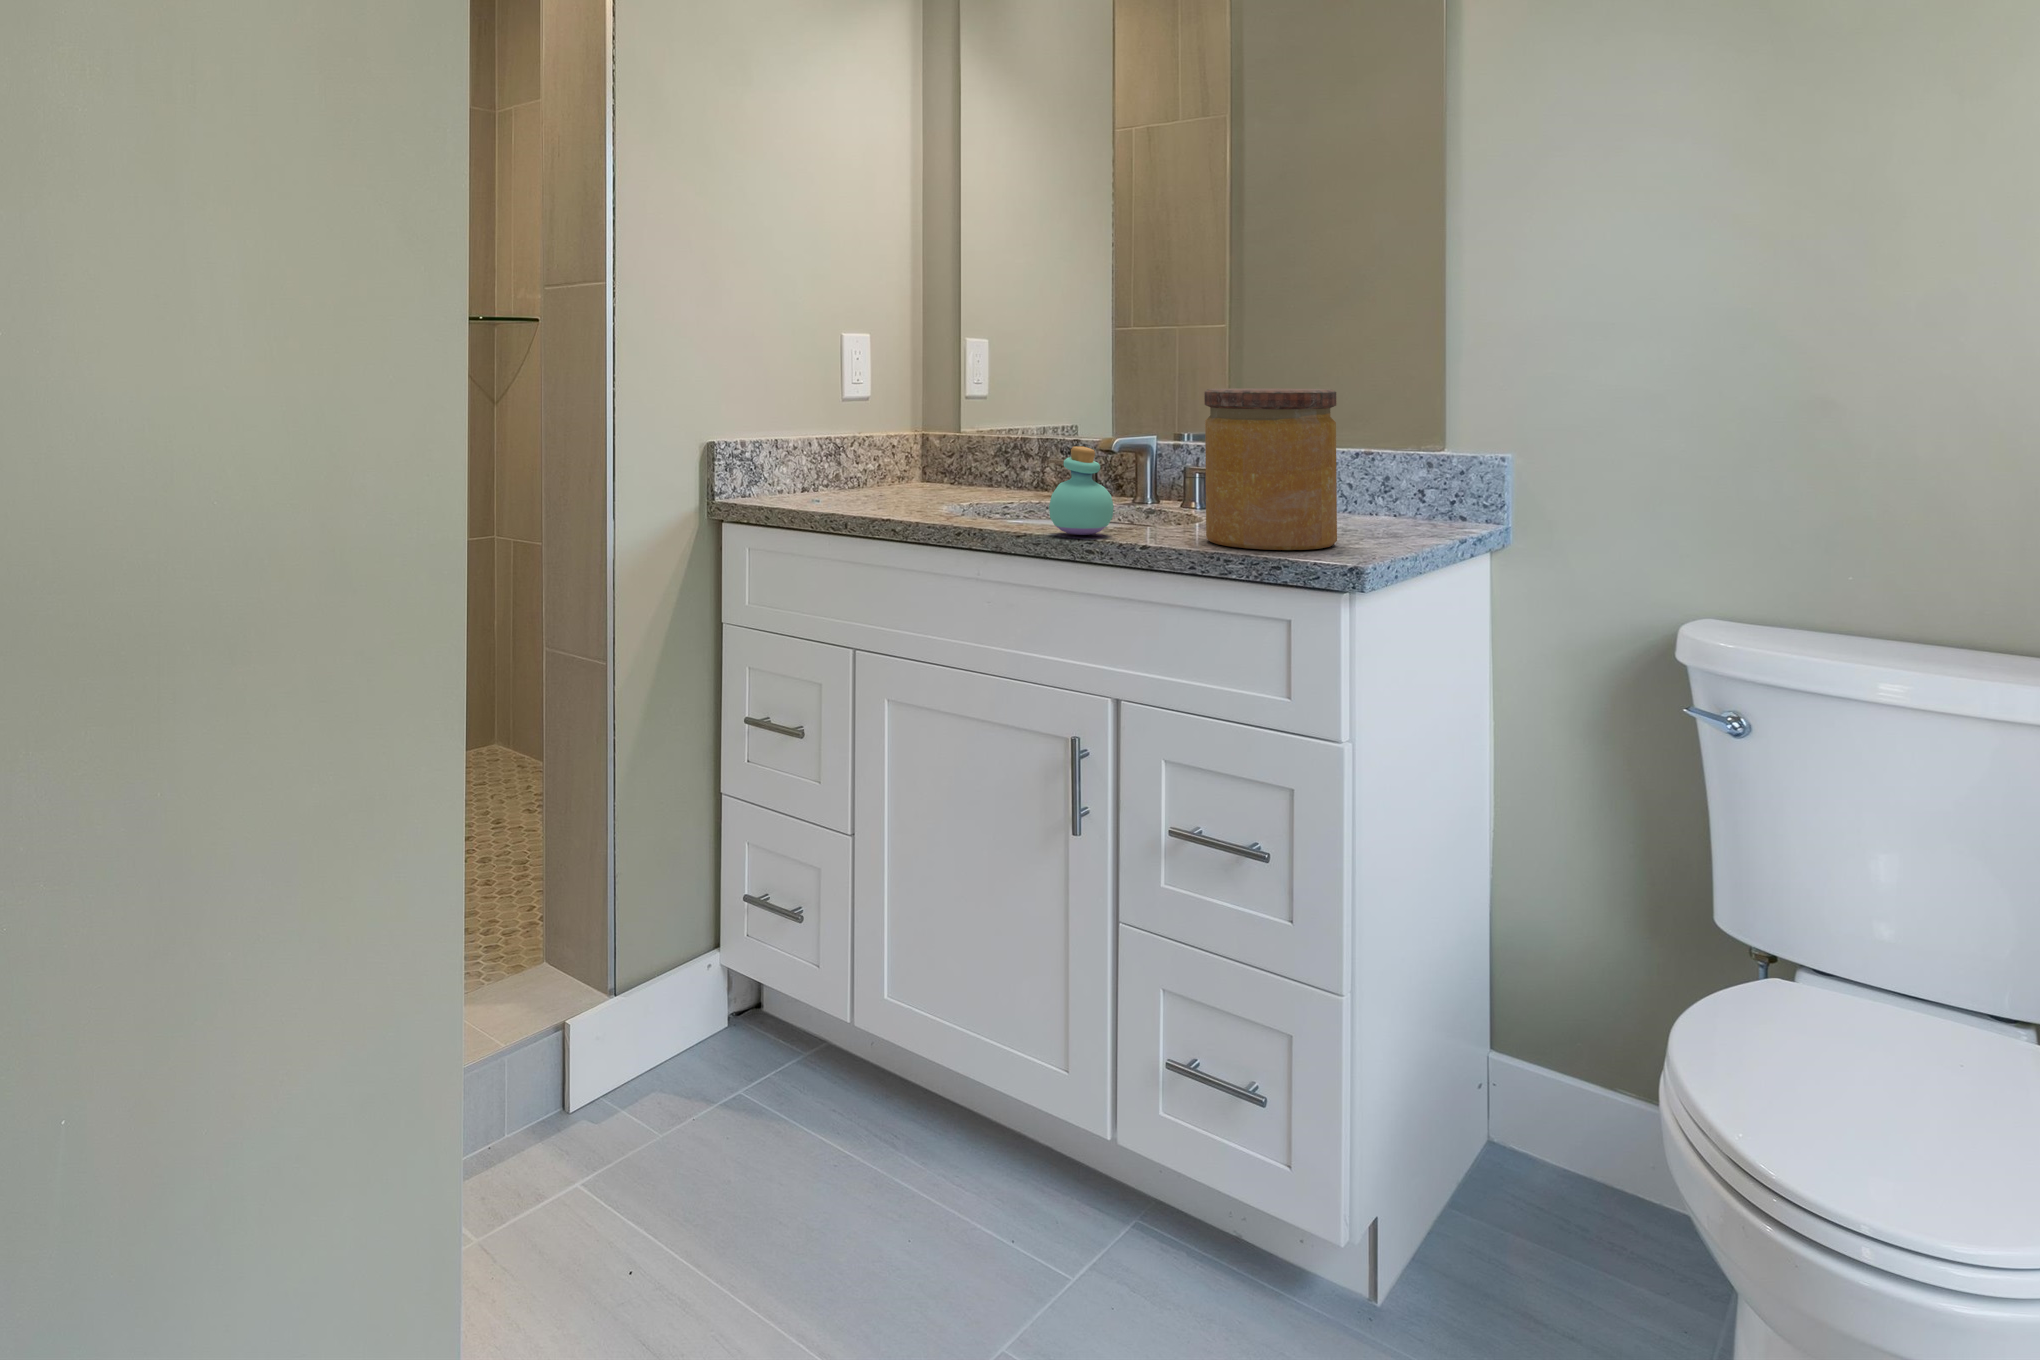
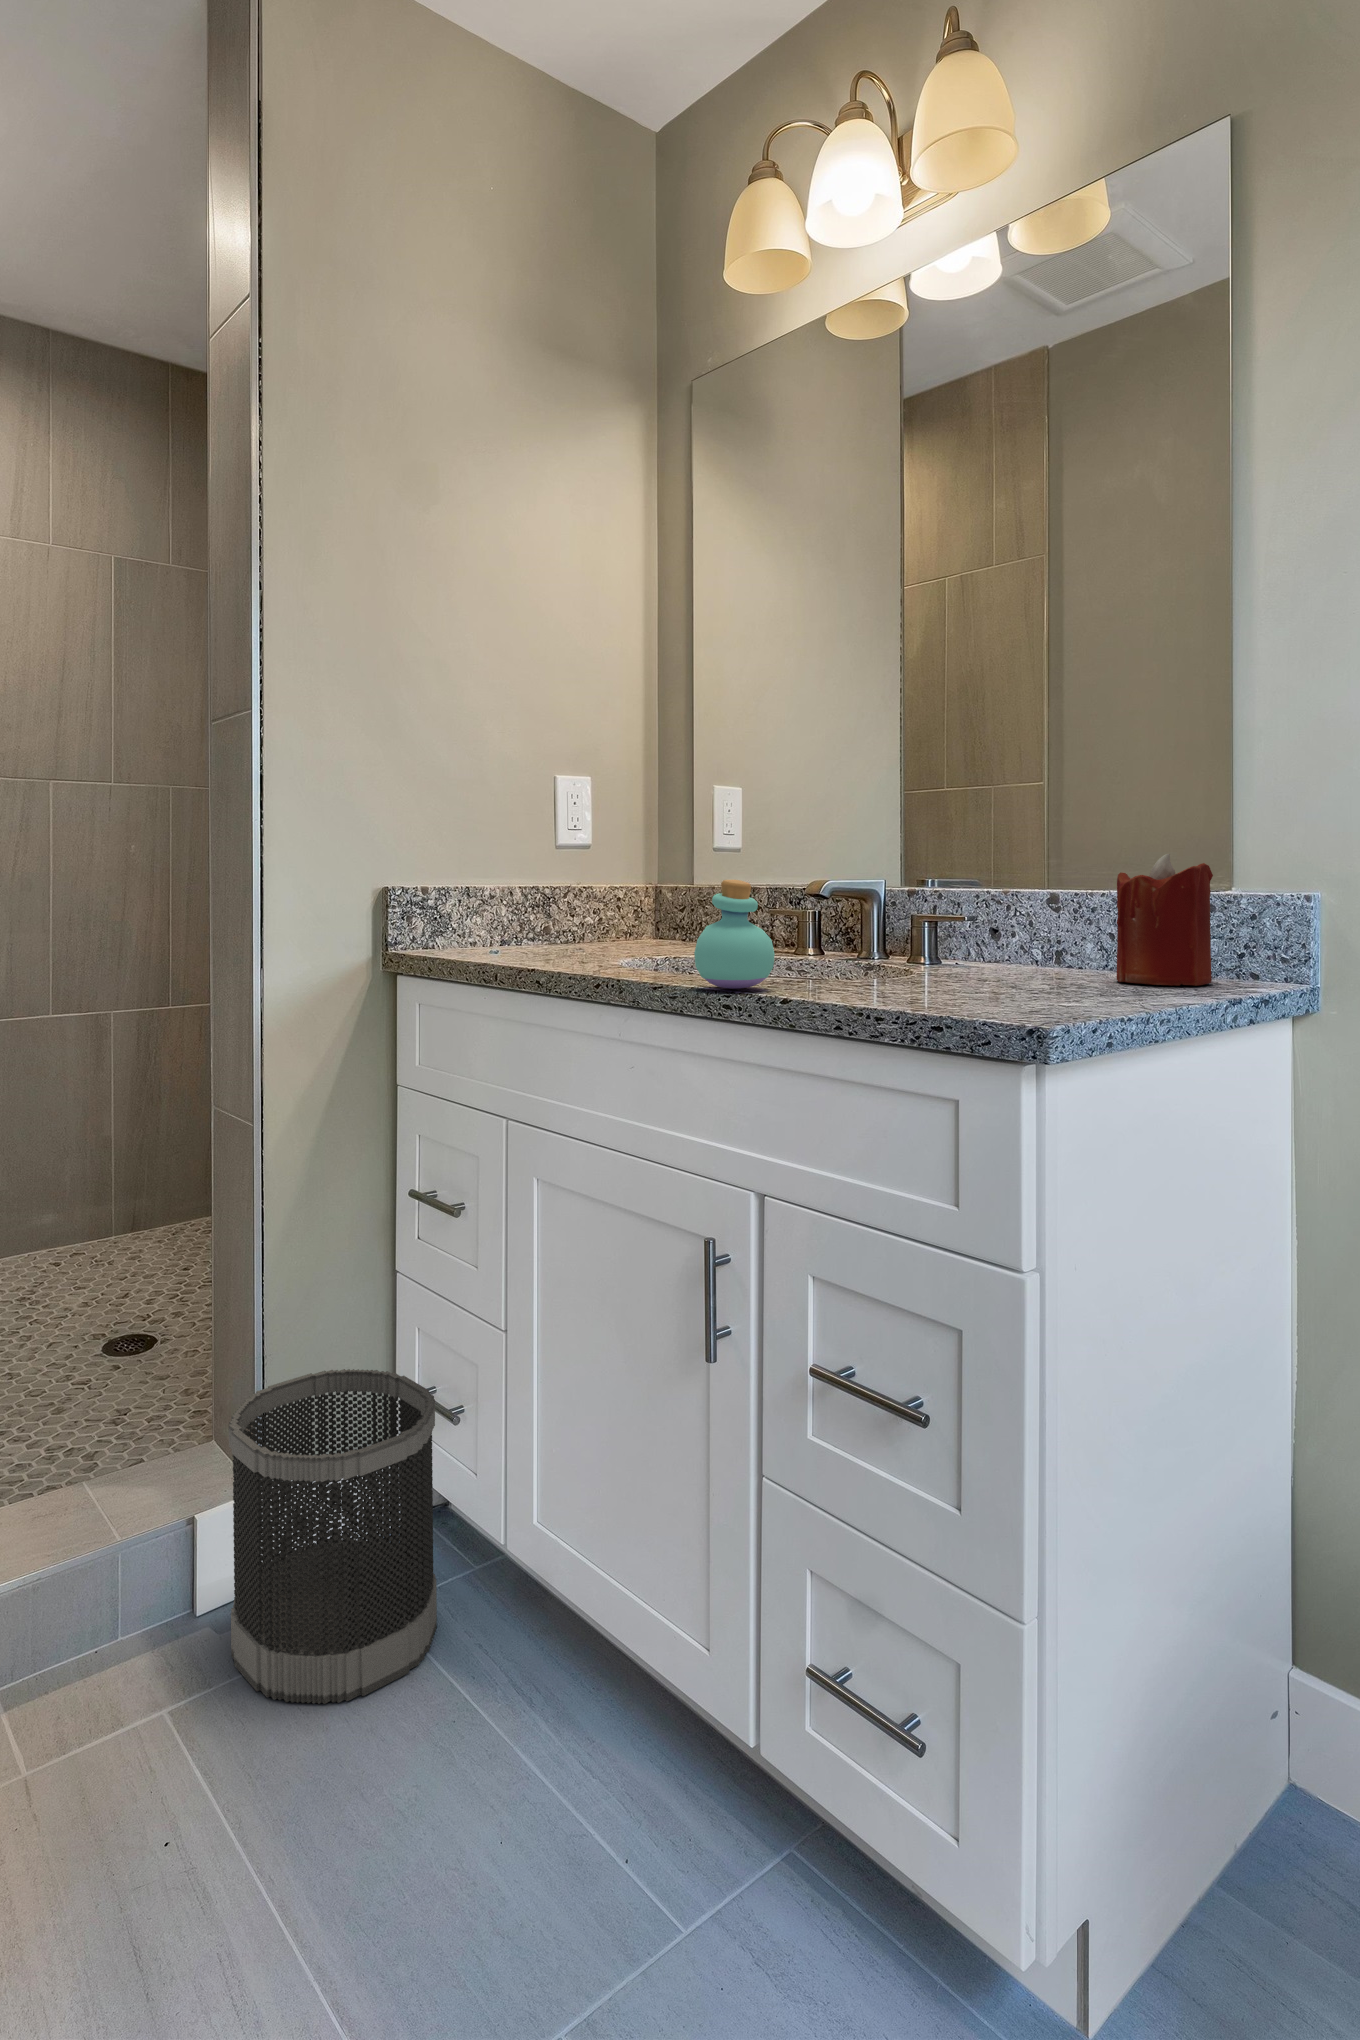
jar: present [1204,388,1337,550] -> none [879,796,1052,1008]
candle: none [1357,422,1430,526] -> present [1117,854,1213,986]
wastebasket: none [613,881,793,1175] -> present [229,1369,437,1704]

